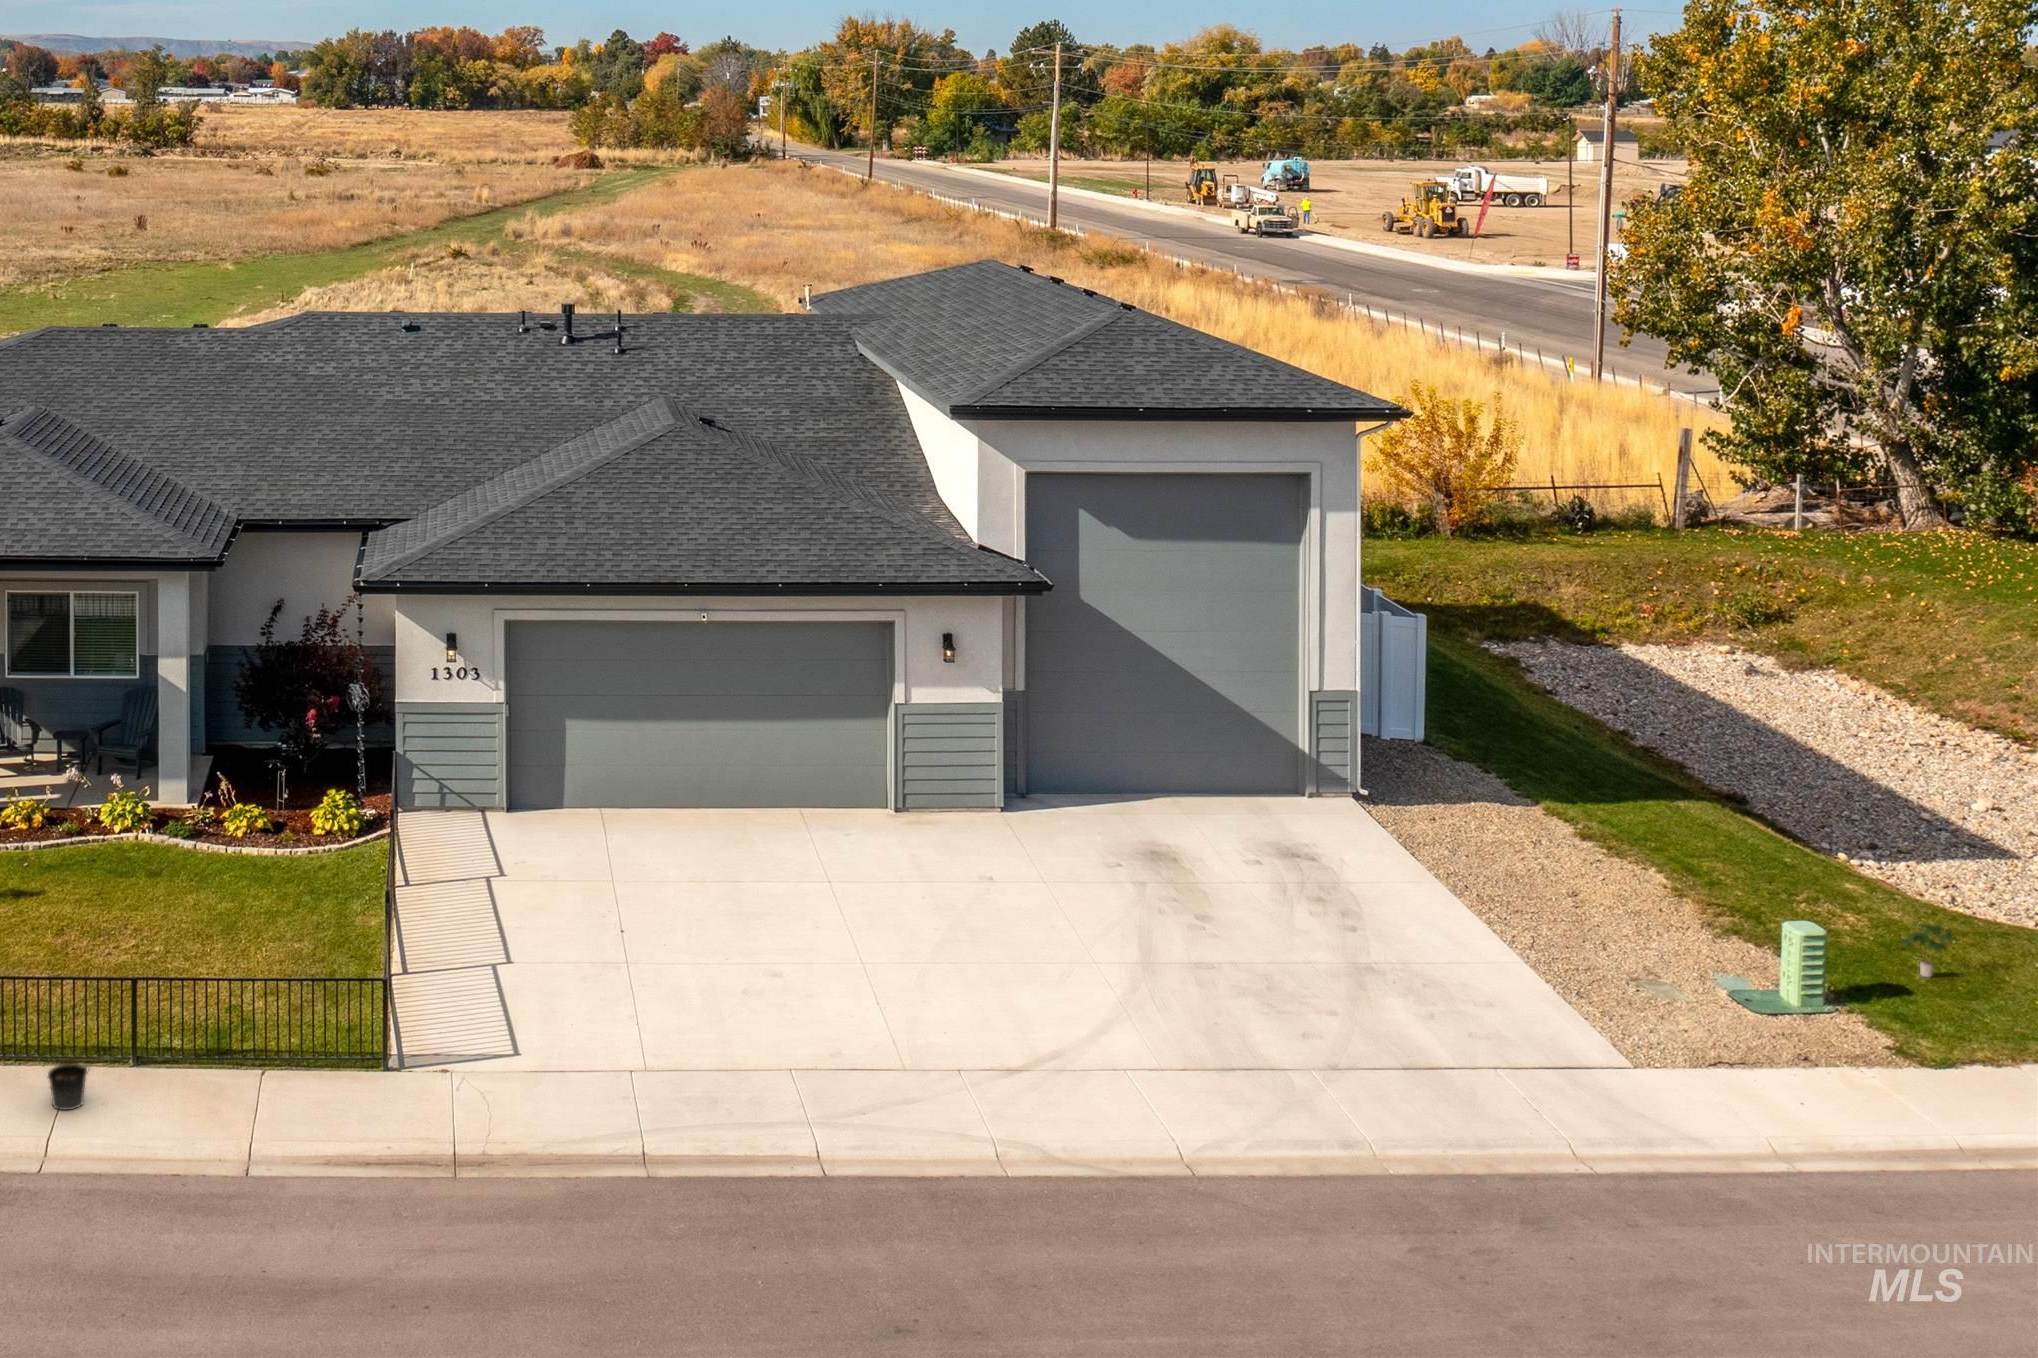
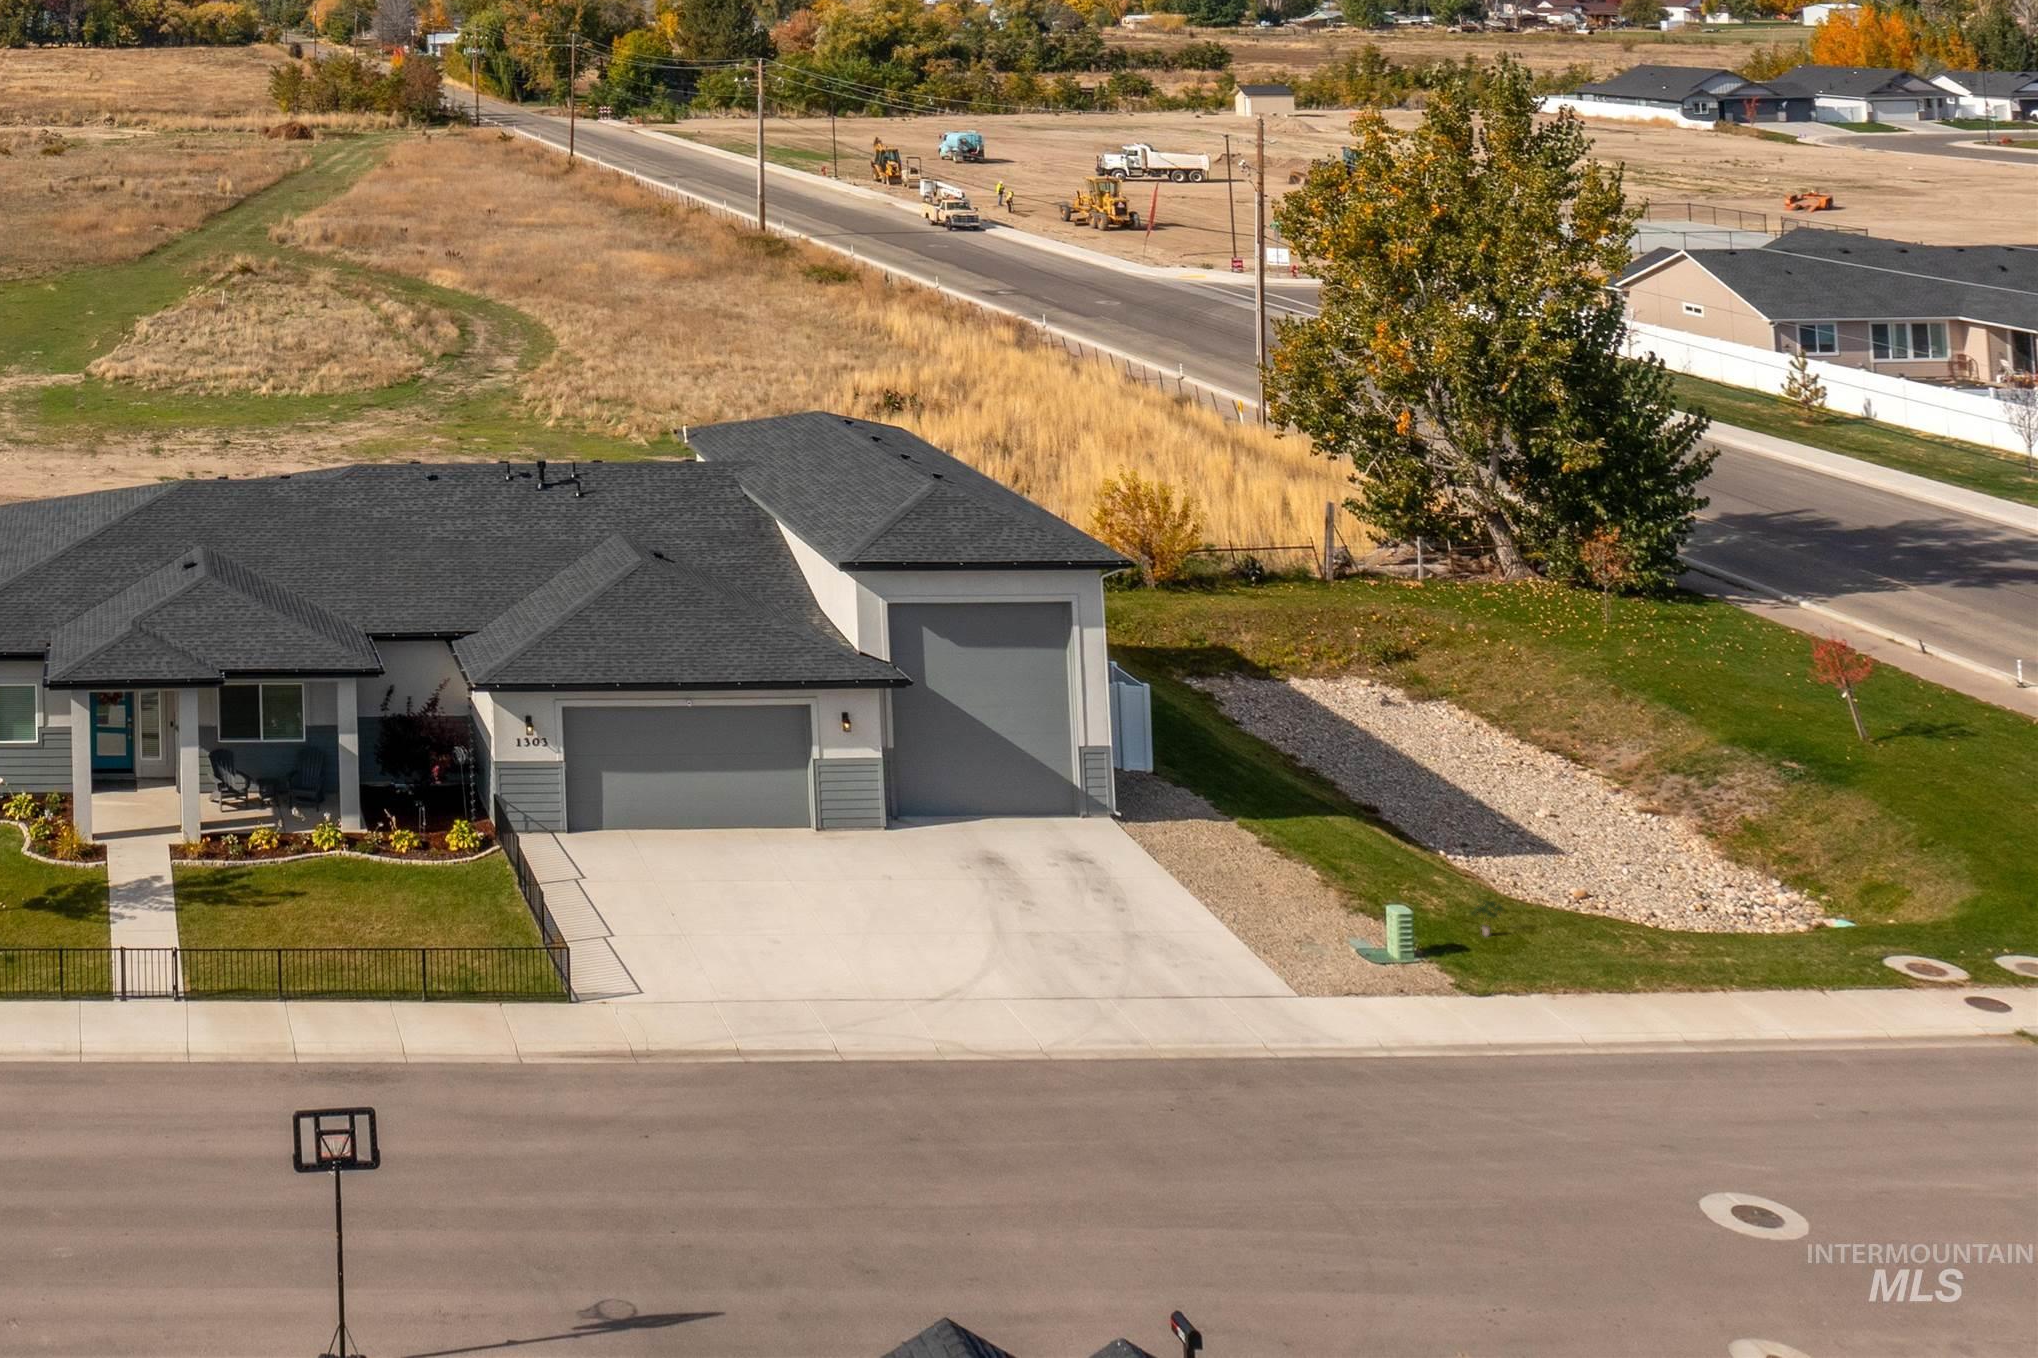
bucket: present [48,1063,87,1110] -> none [268,1045,296,1077]

